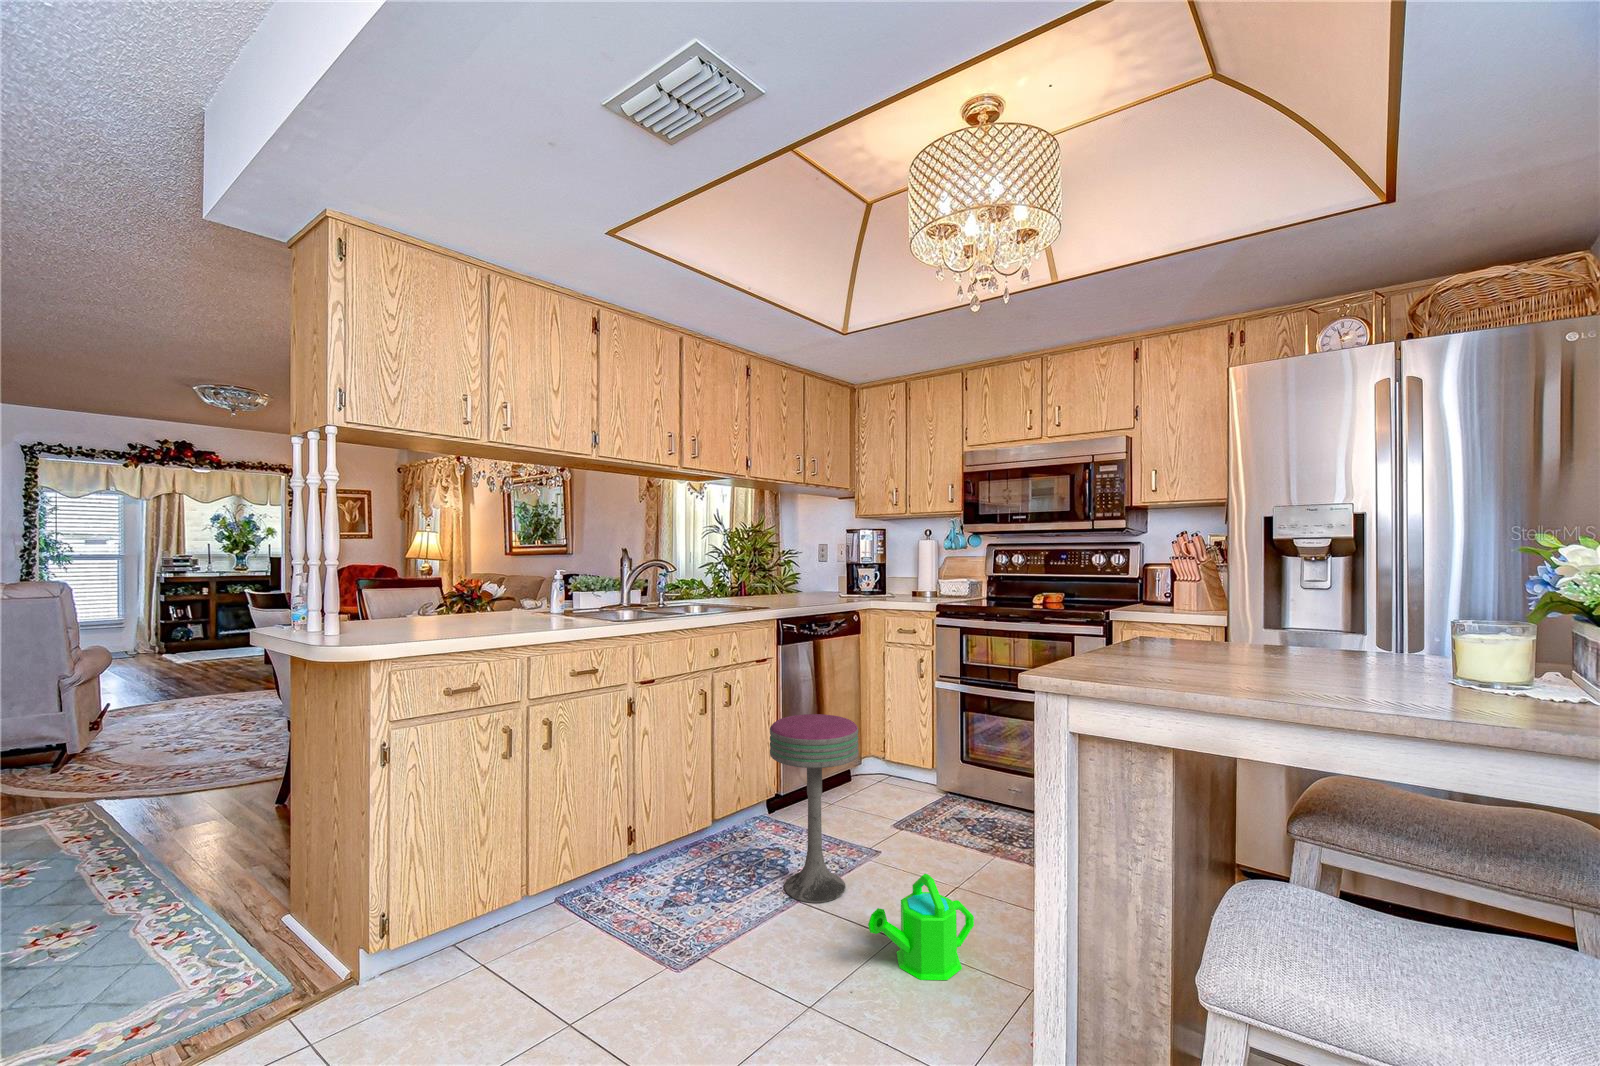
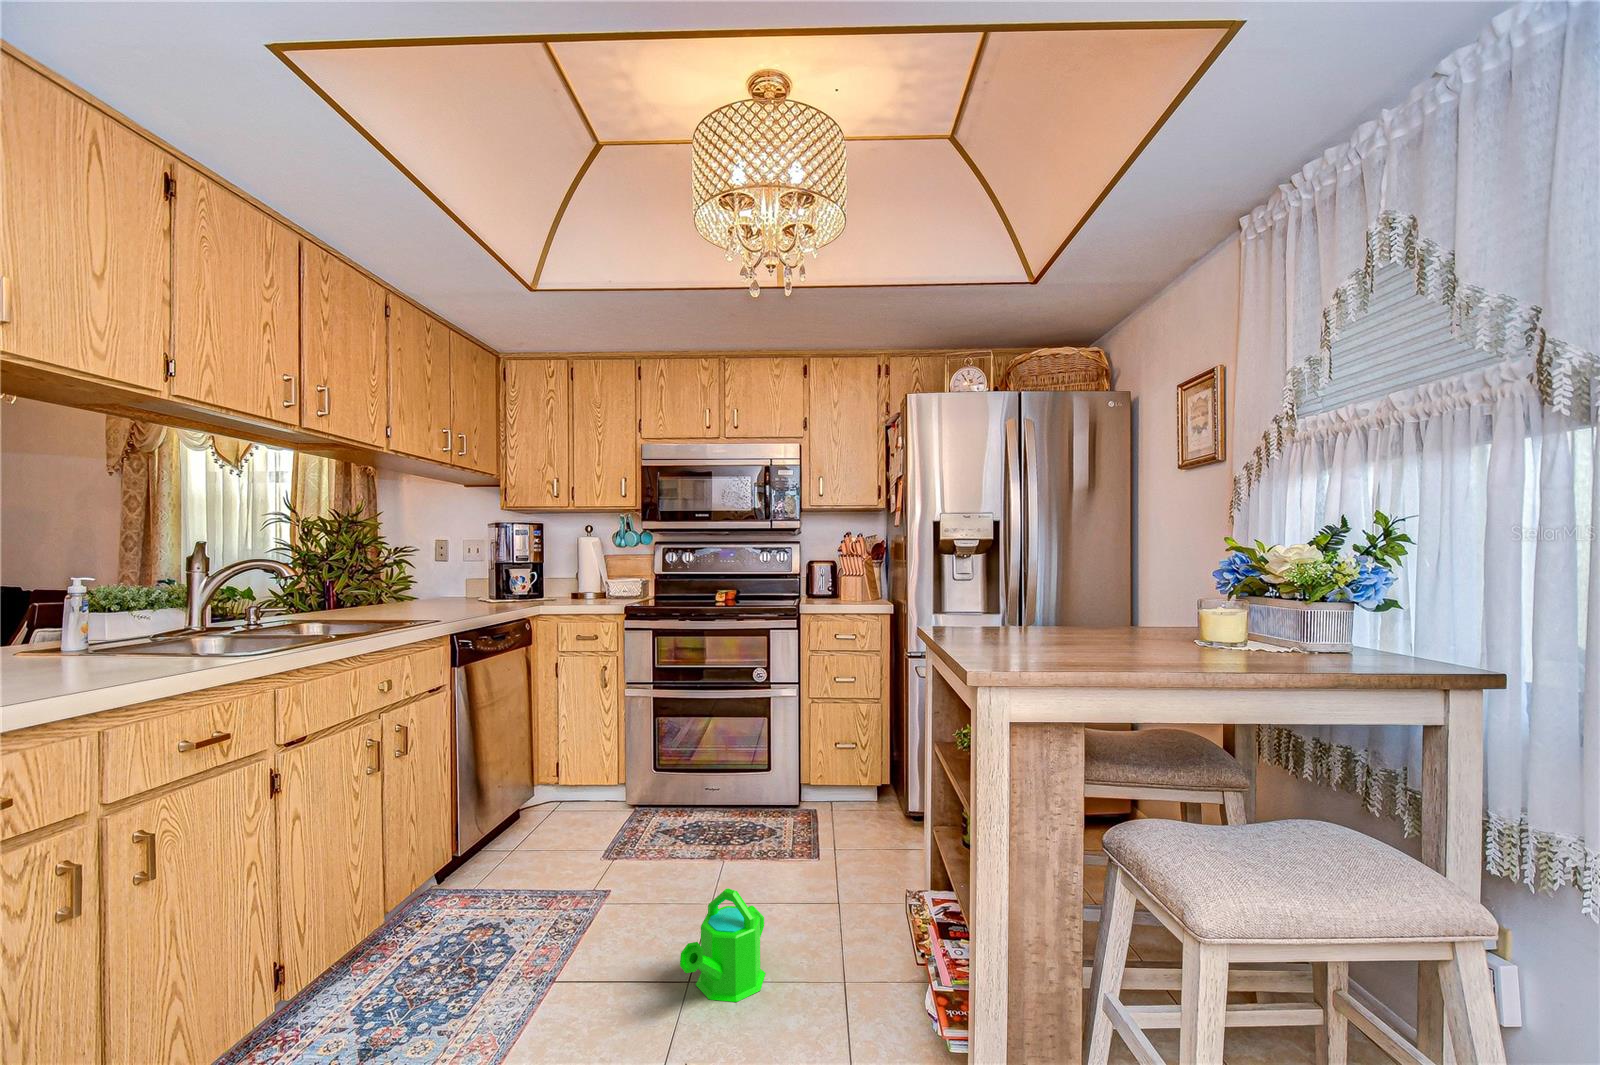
bar stool: present [770,714,859,903] -> none [501,742,615,975]

